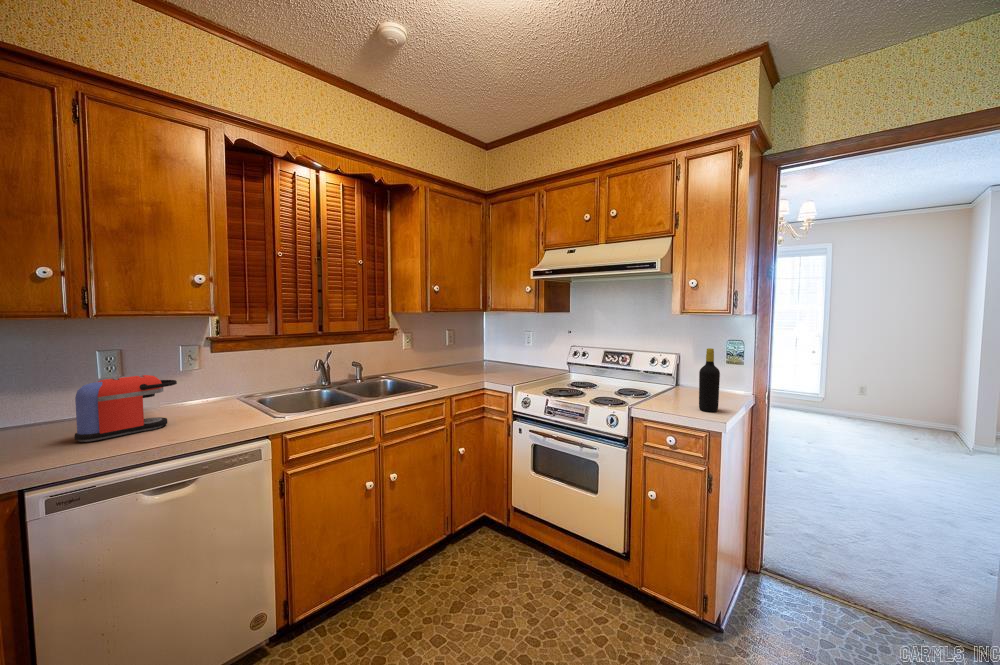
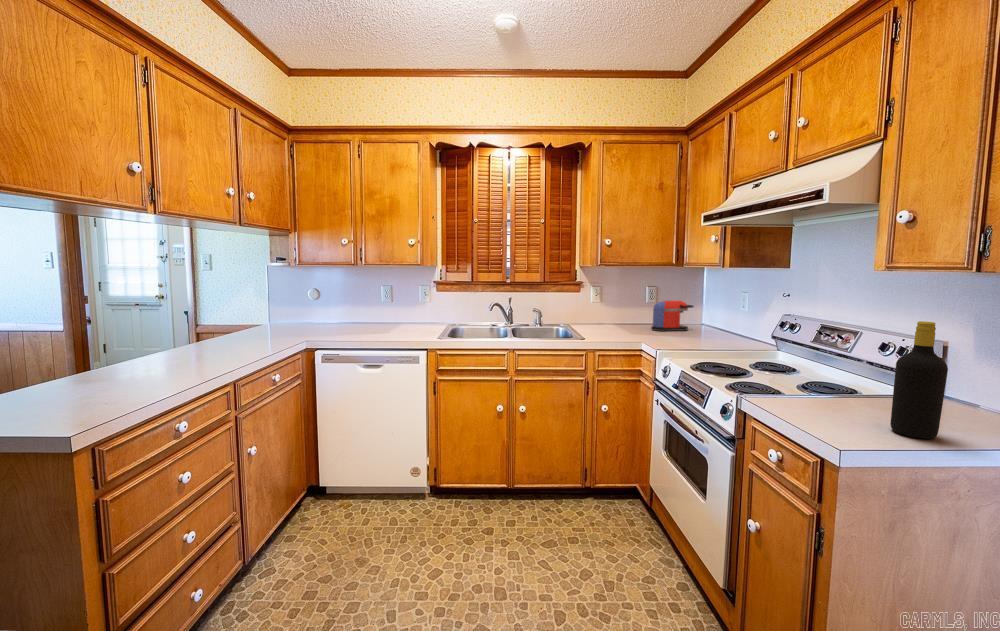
coffee maker: present [75,375,177,442] -> present [651,300,693,331]

